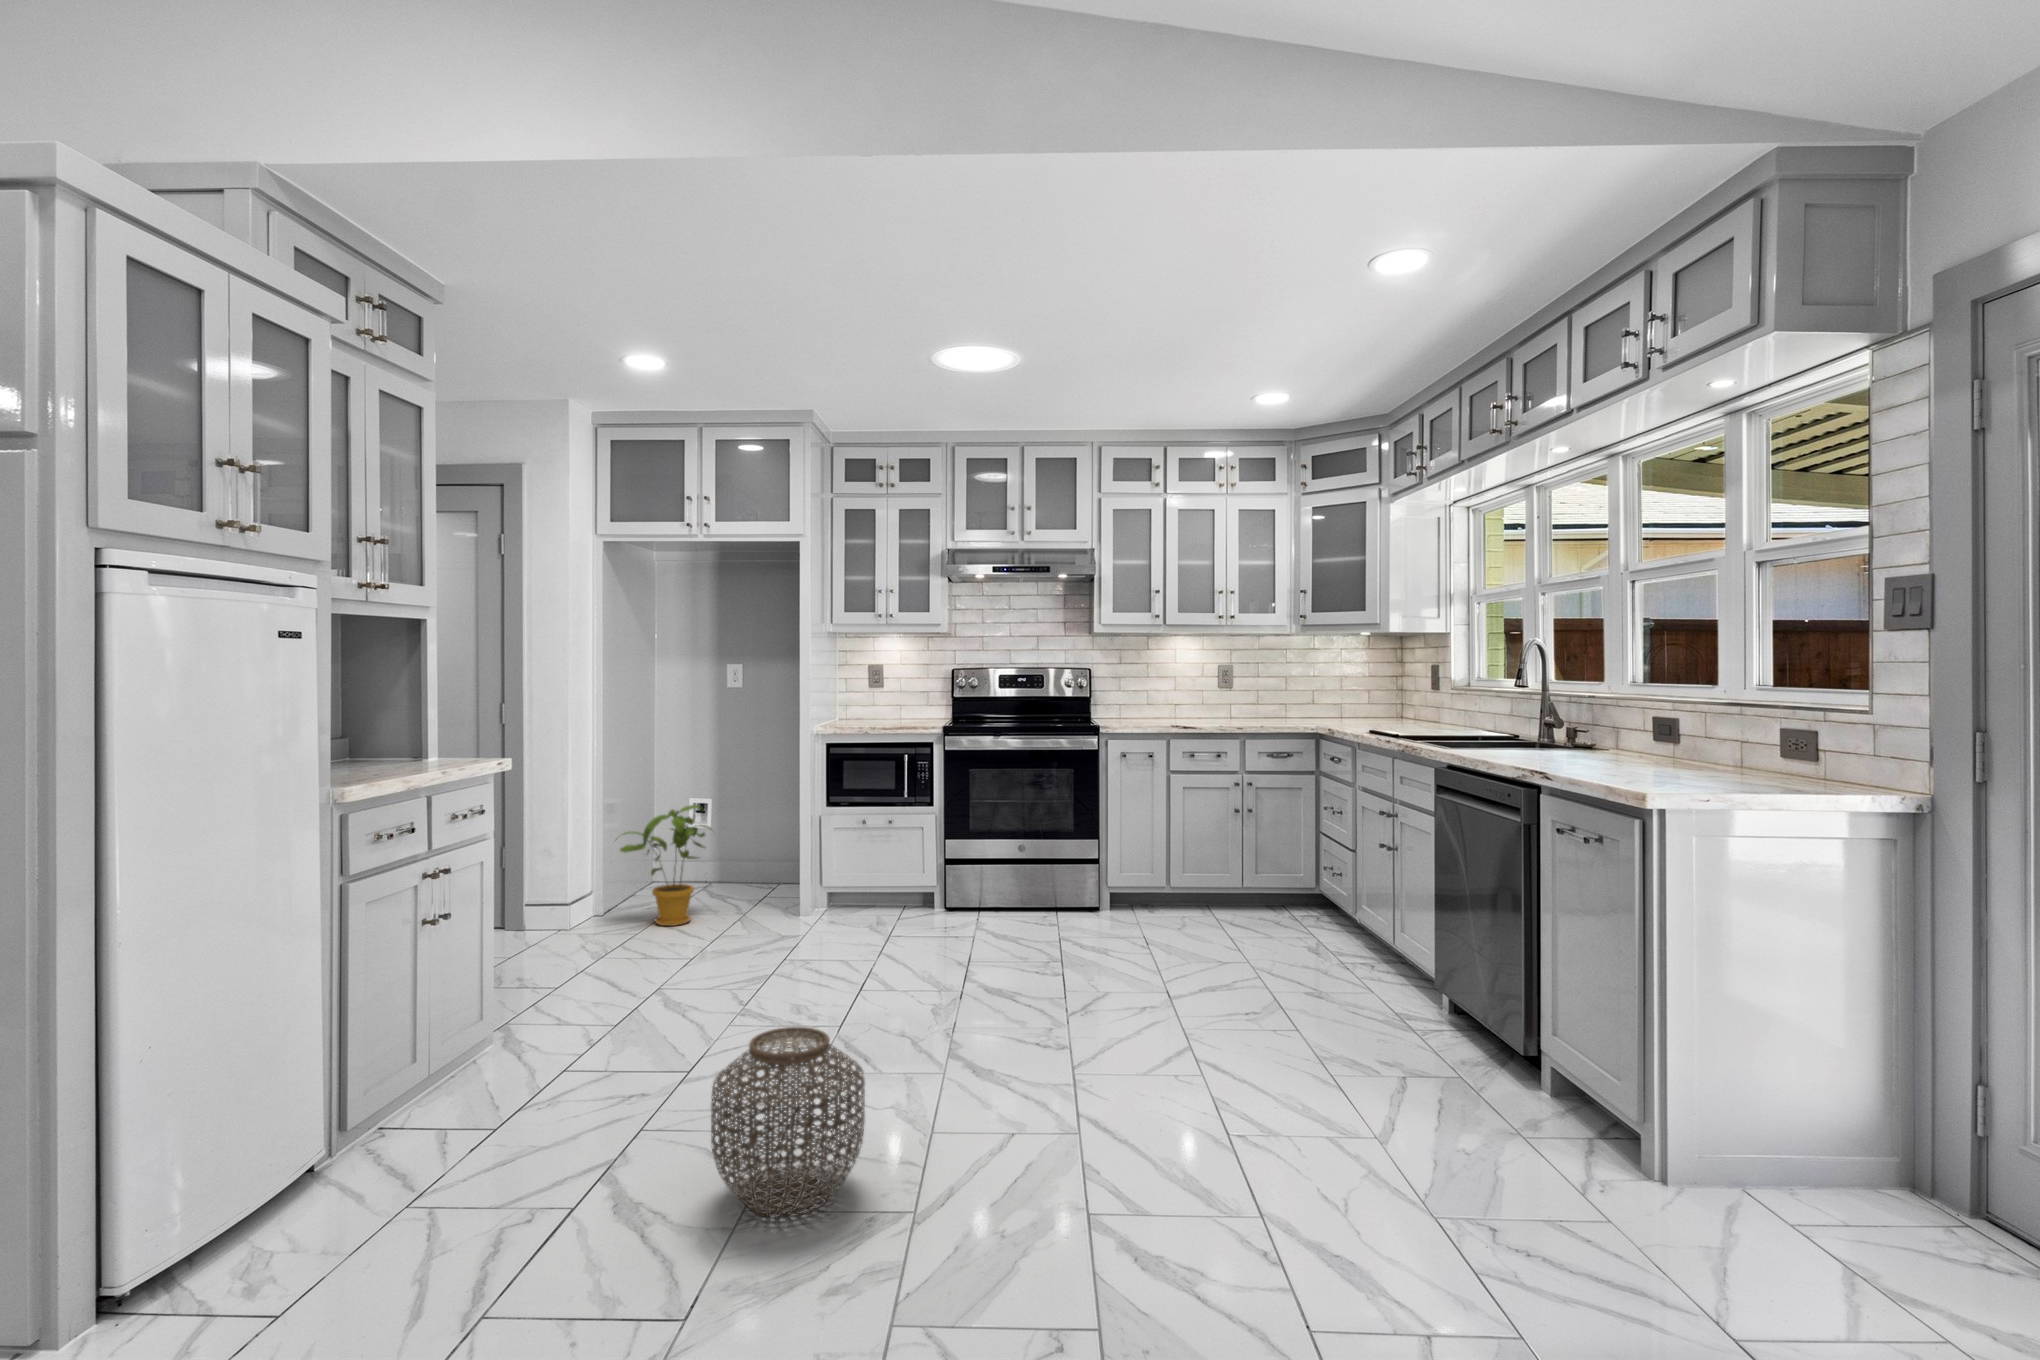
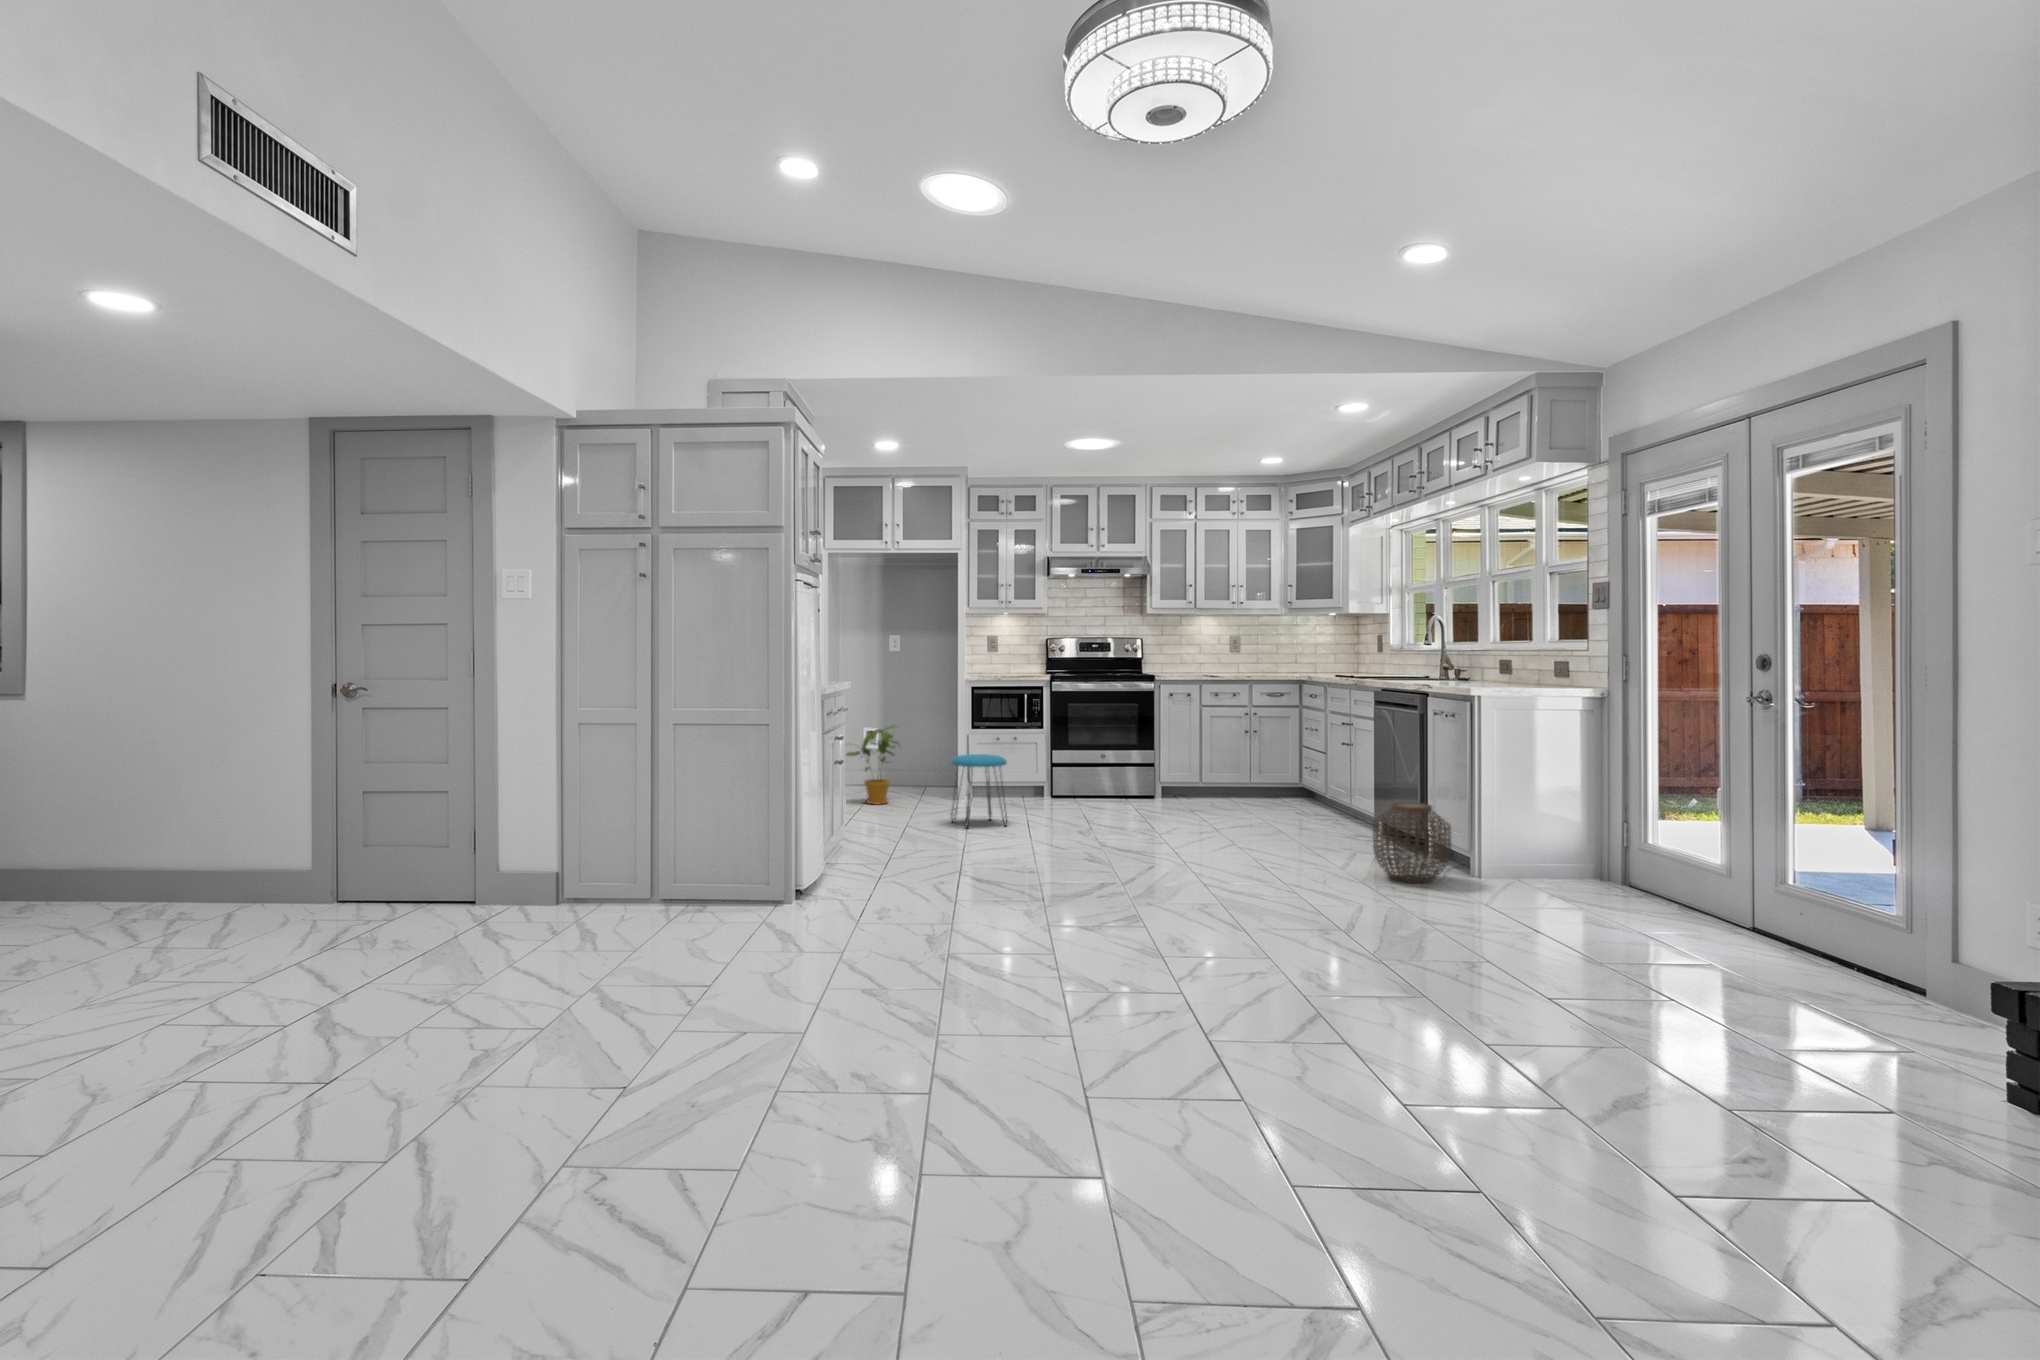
stool: none [735,864,829,997] -> present [951,754,1007,827]
woven basket: present [711,1027,865,1216] -> present [1373,802,1451,883]

